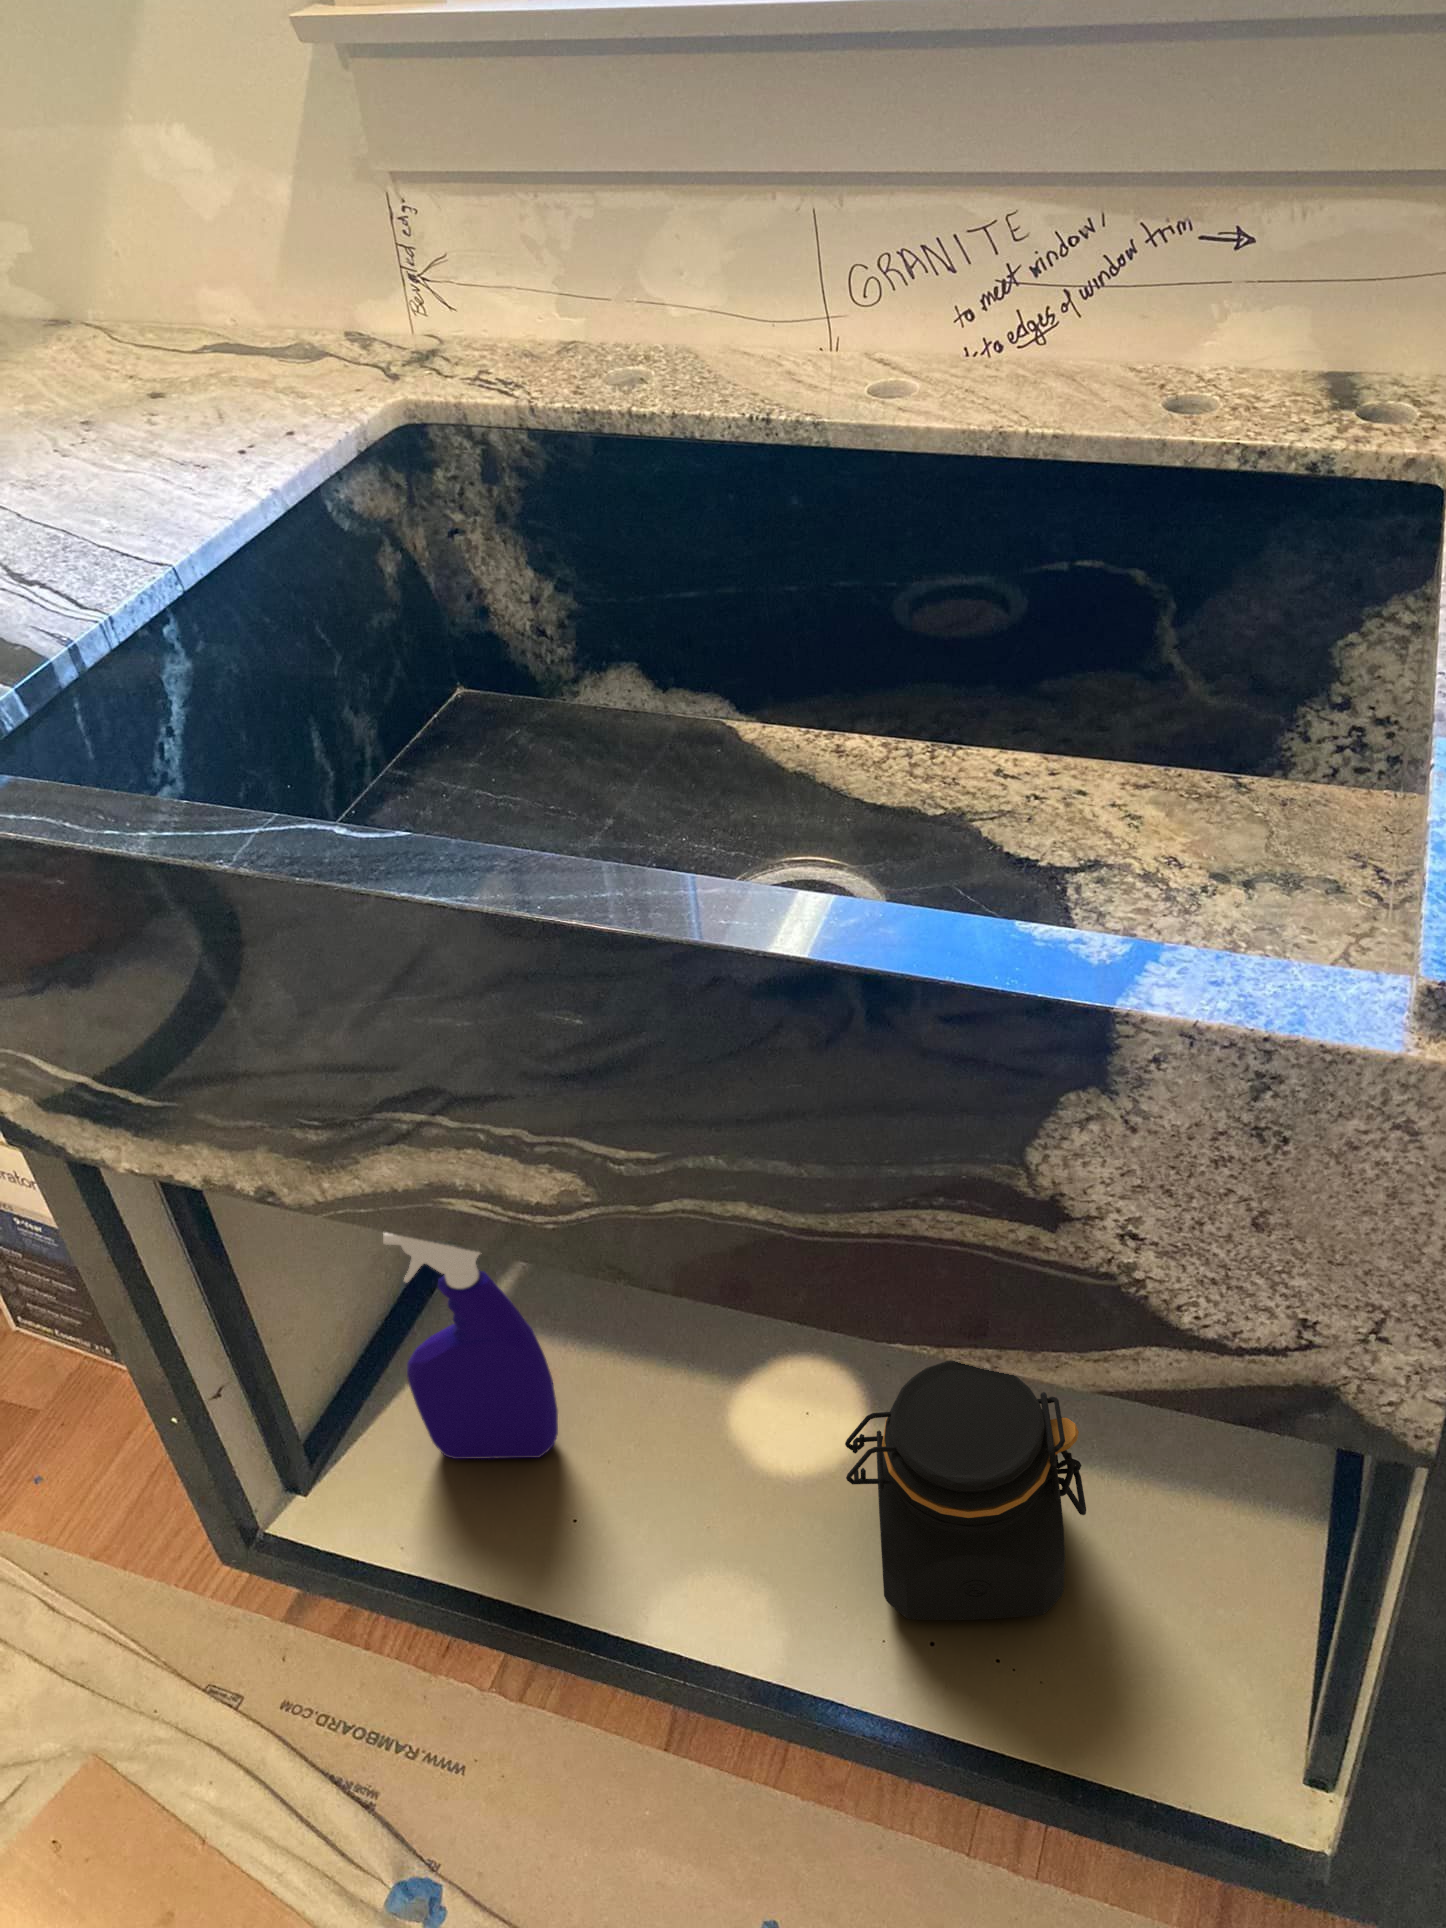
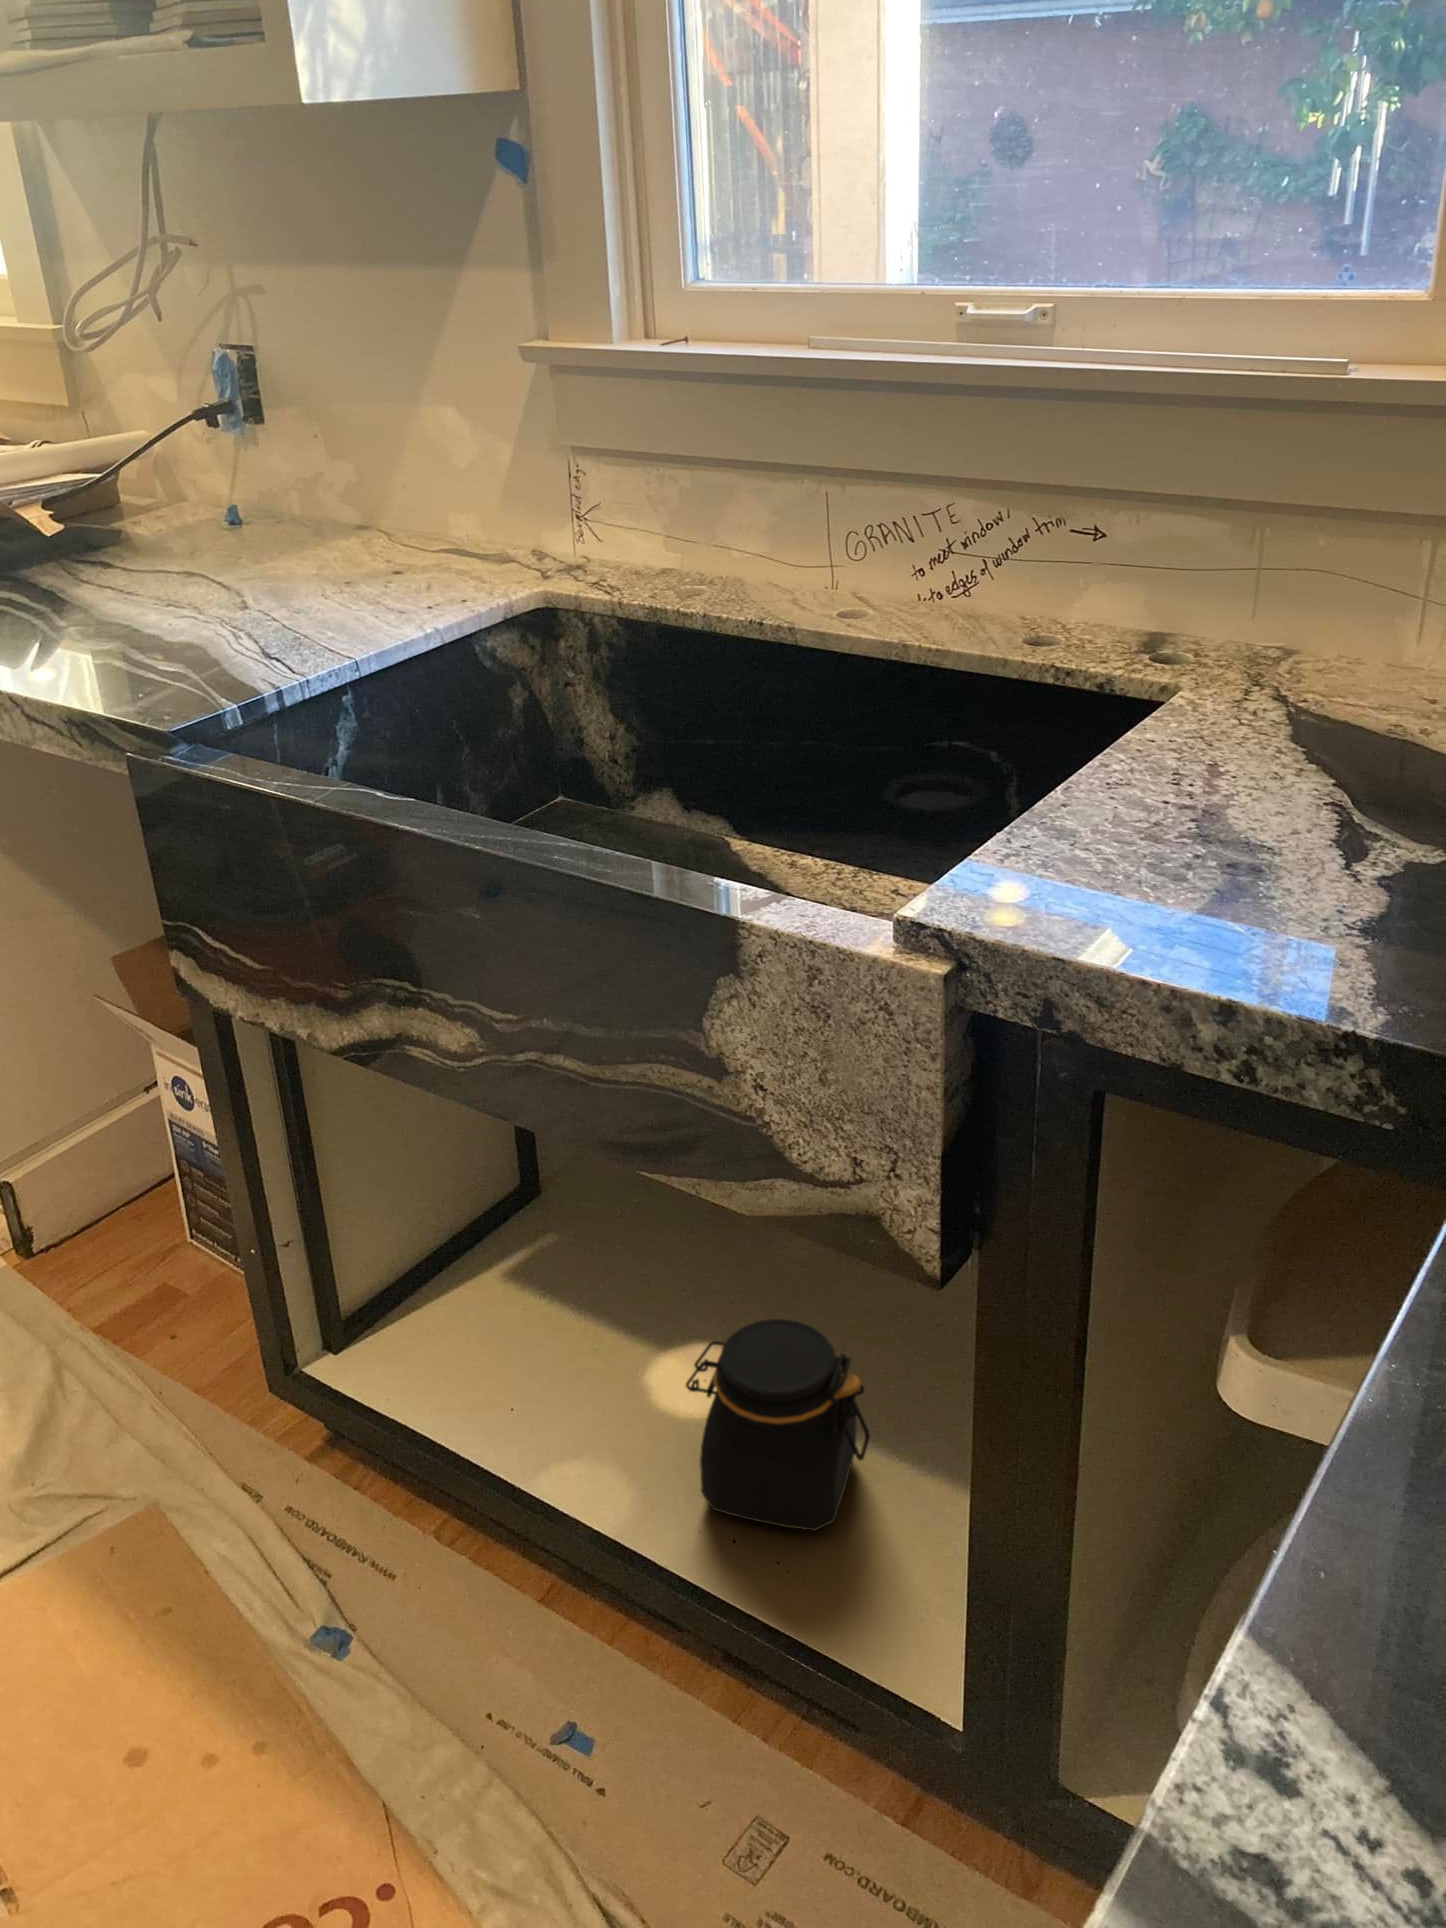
spray bottle: present [383,1233,558,1459] -> none [409,1141,515,1356]

